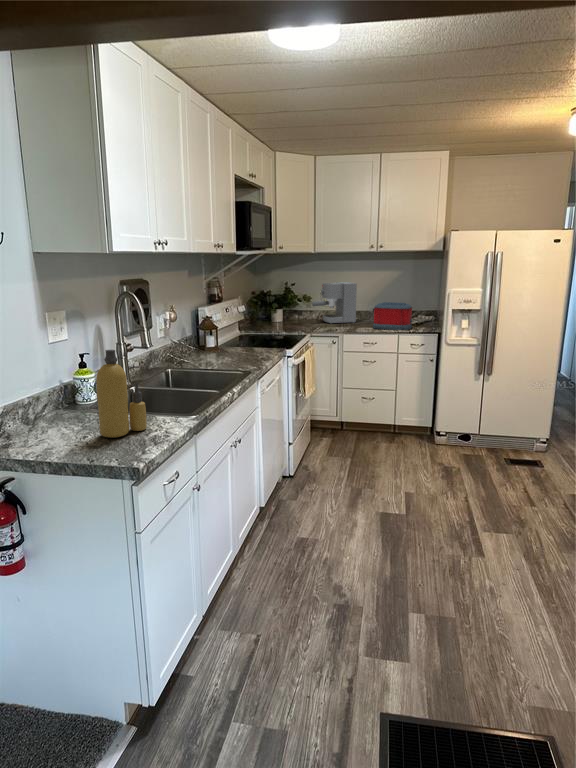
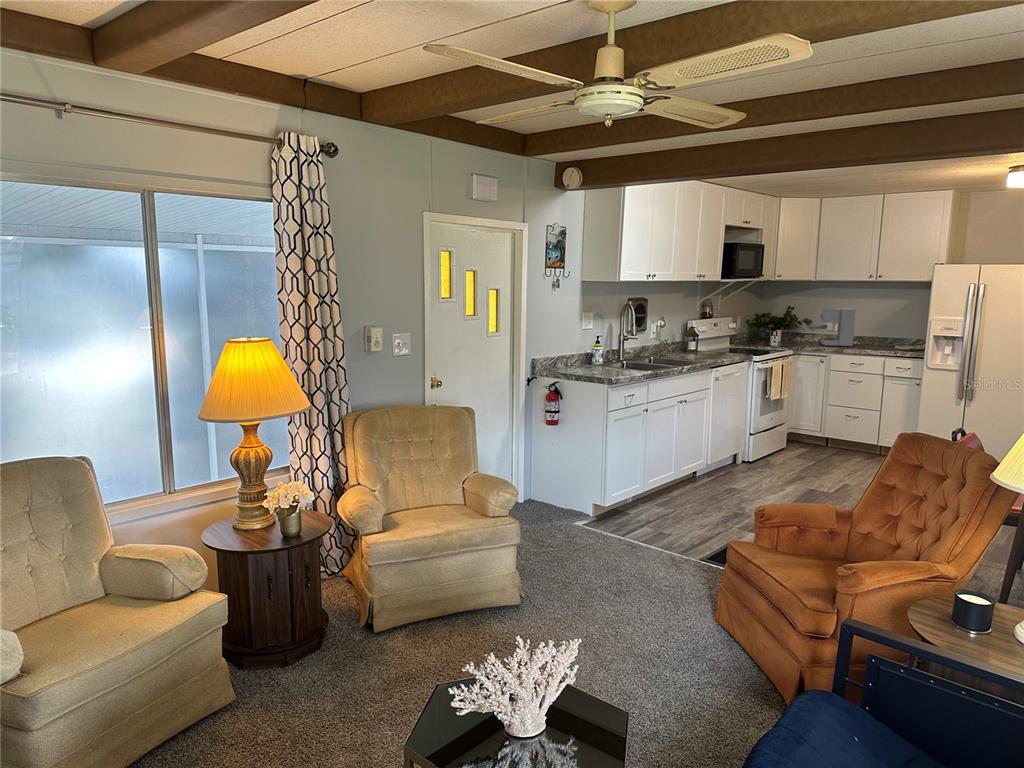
toaster: present [373,302,412,330] -> none [859,327,902,353]
bottle: present [97,350,147,438] -> none [600,328,624,372]

